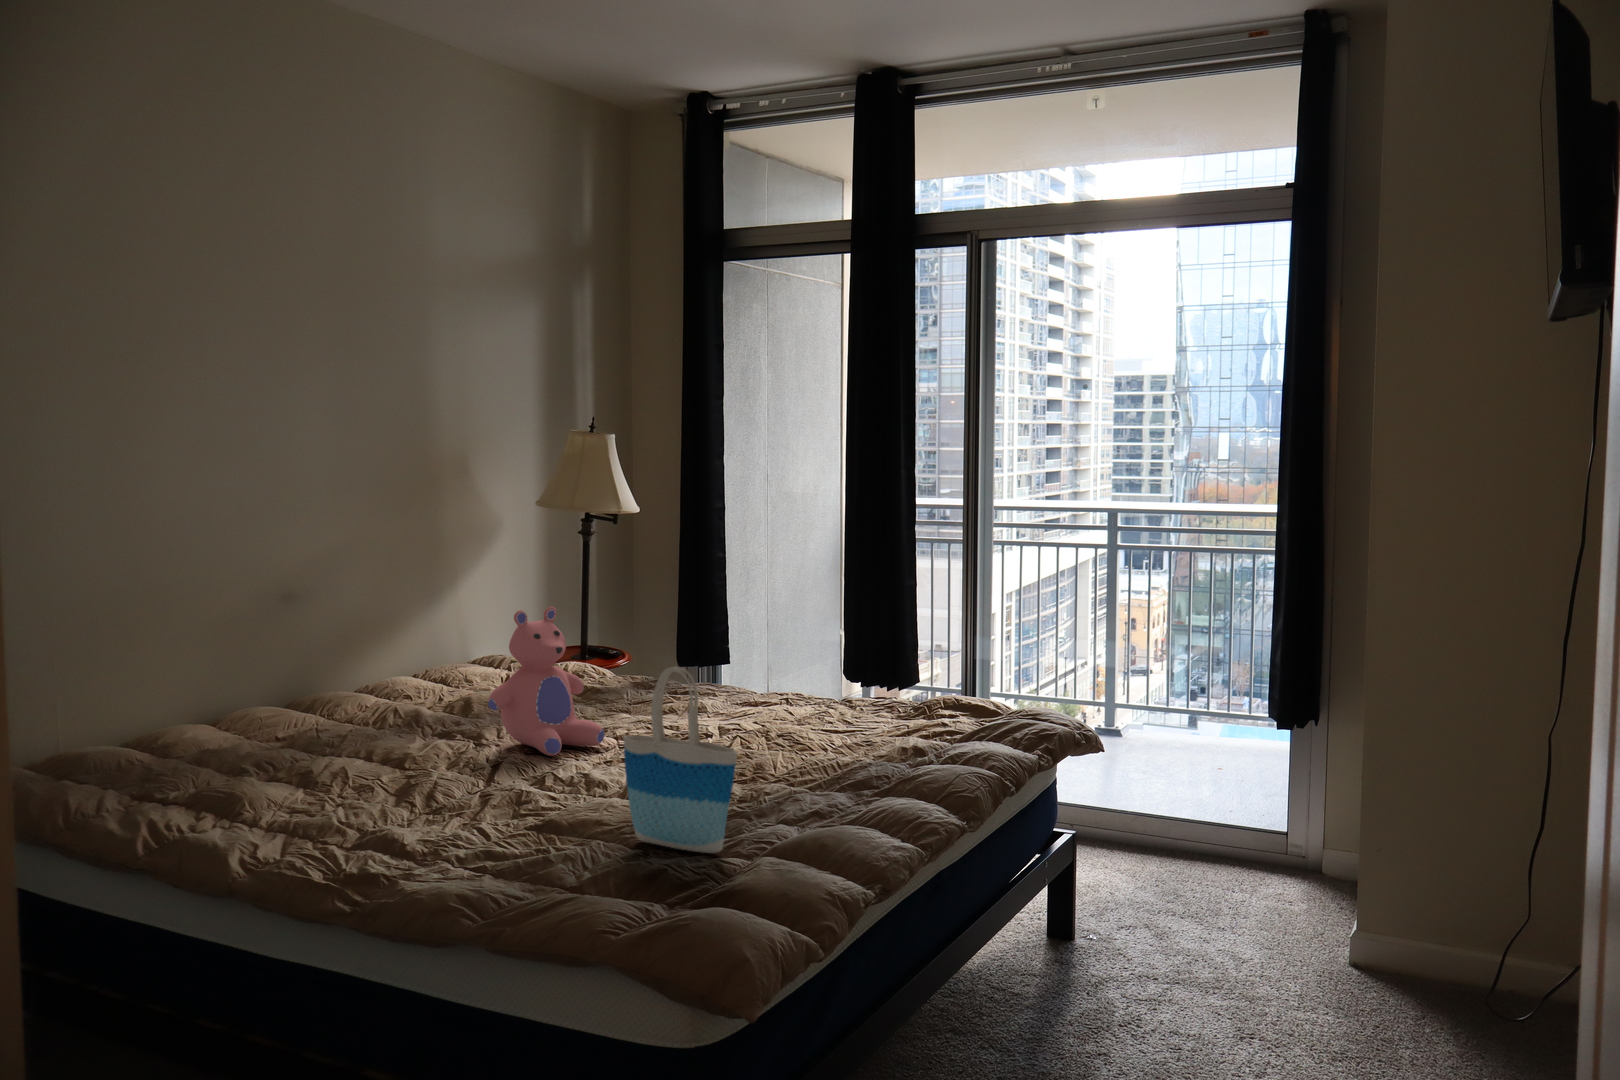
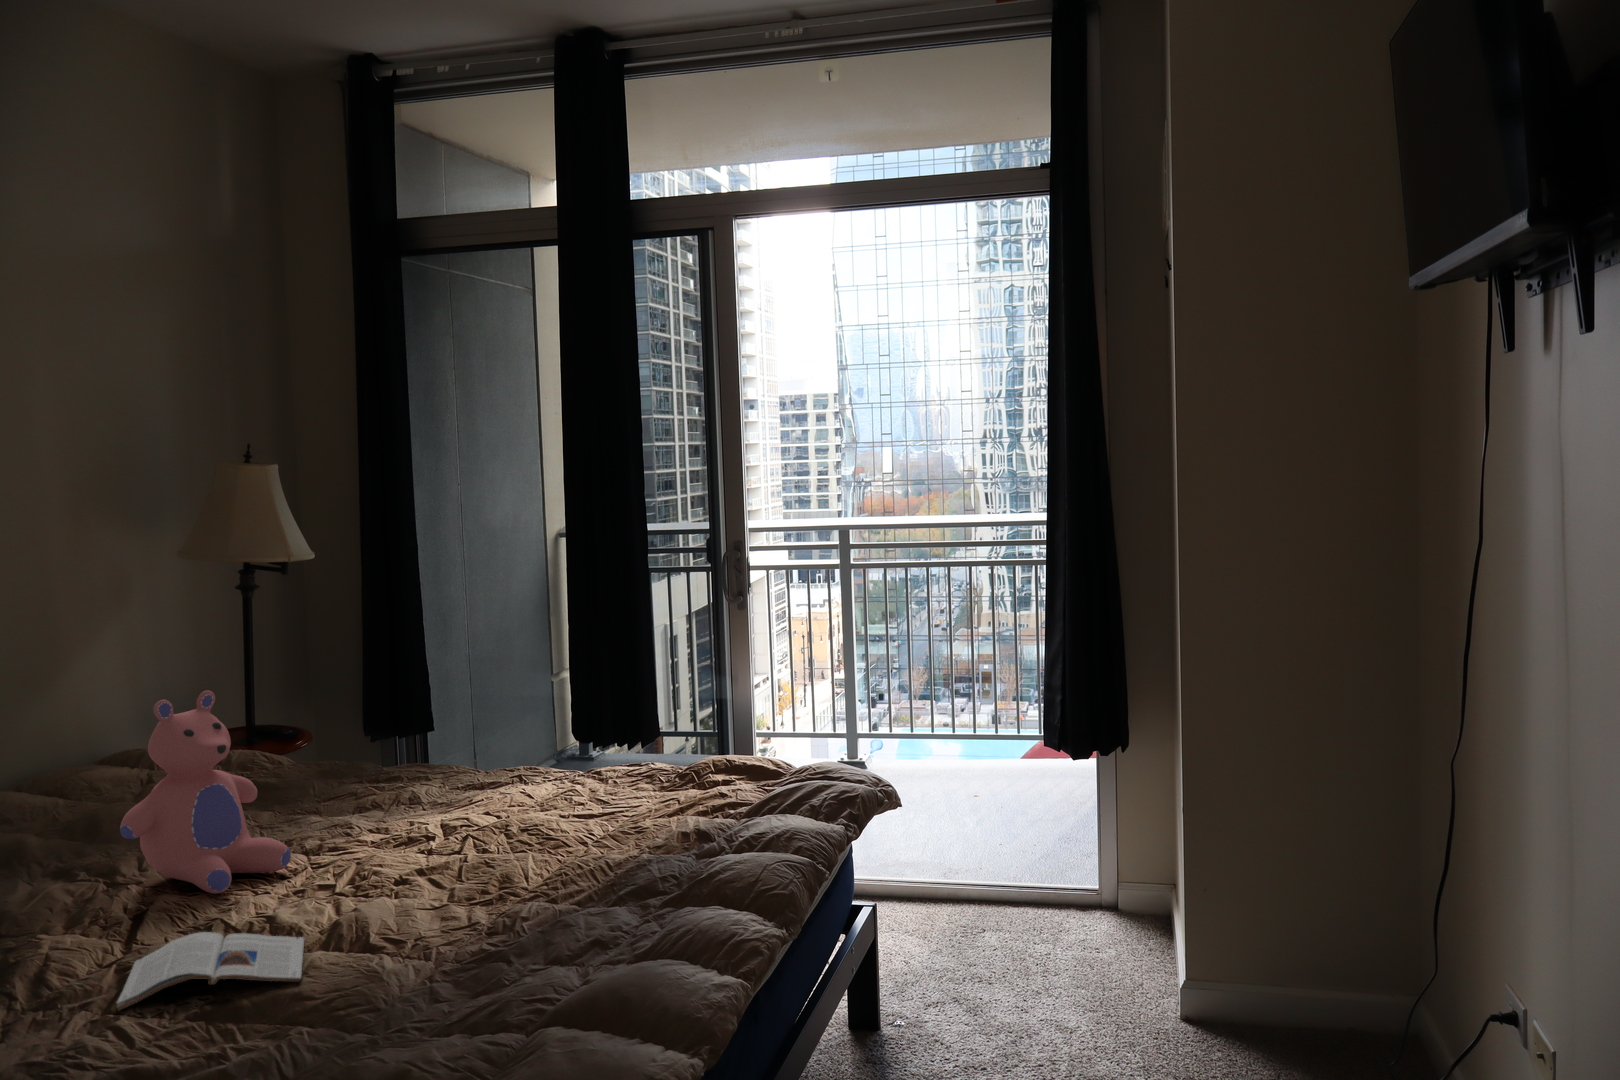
tote bag: present [624,667,737,853] -> none [331,776,500,1028]
magazine: none [480,775,608,818] -> present [117,932,304,1010]

